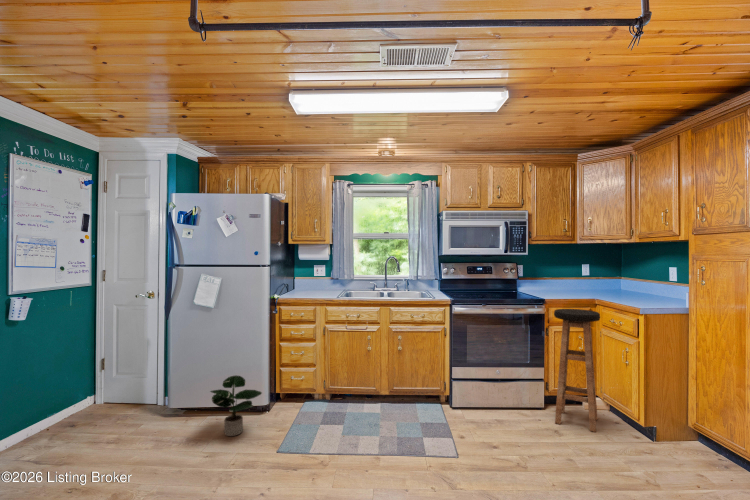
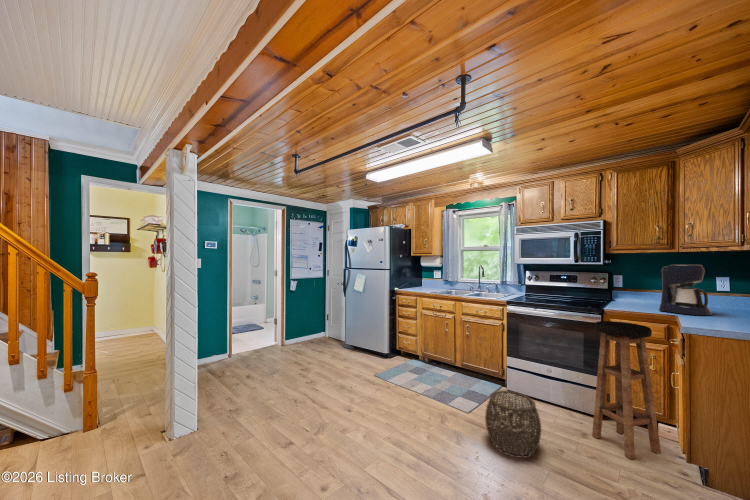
coffee maker: none [572,254,607,296] -> present [659,265,712,315]
potted plant: present [211,375,262,436] -> none [346,332,372,365]
woven basket: none [499,401,562,472] -> present [485,390,541,456]

